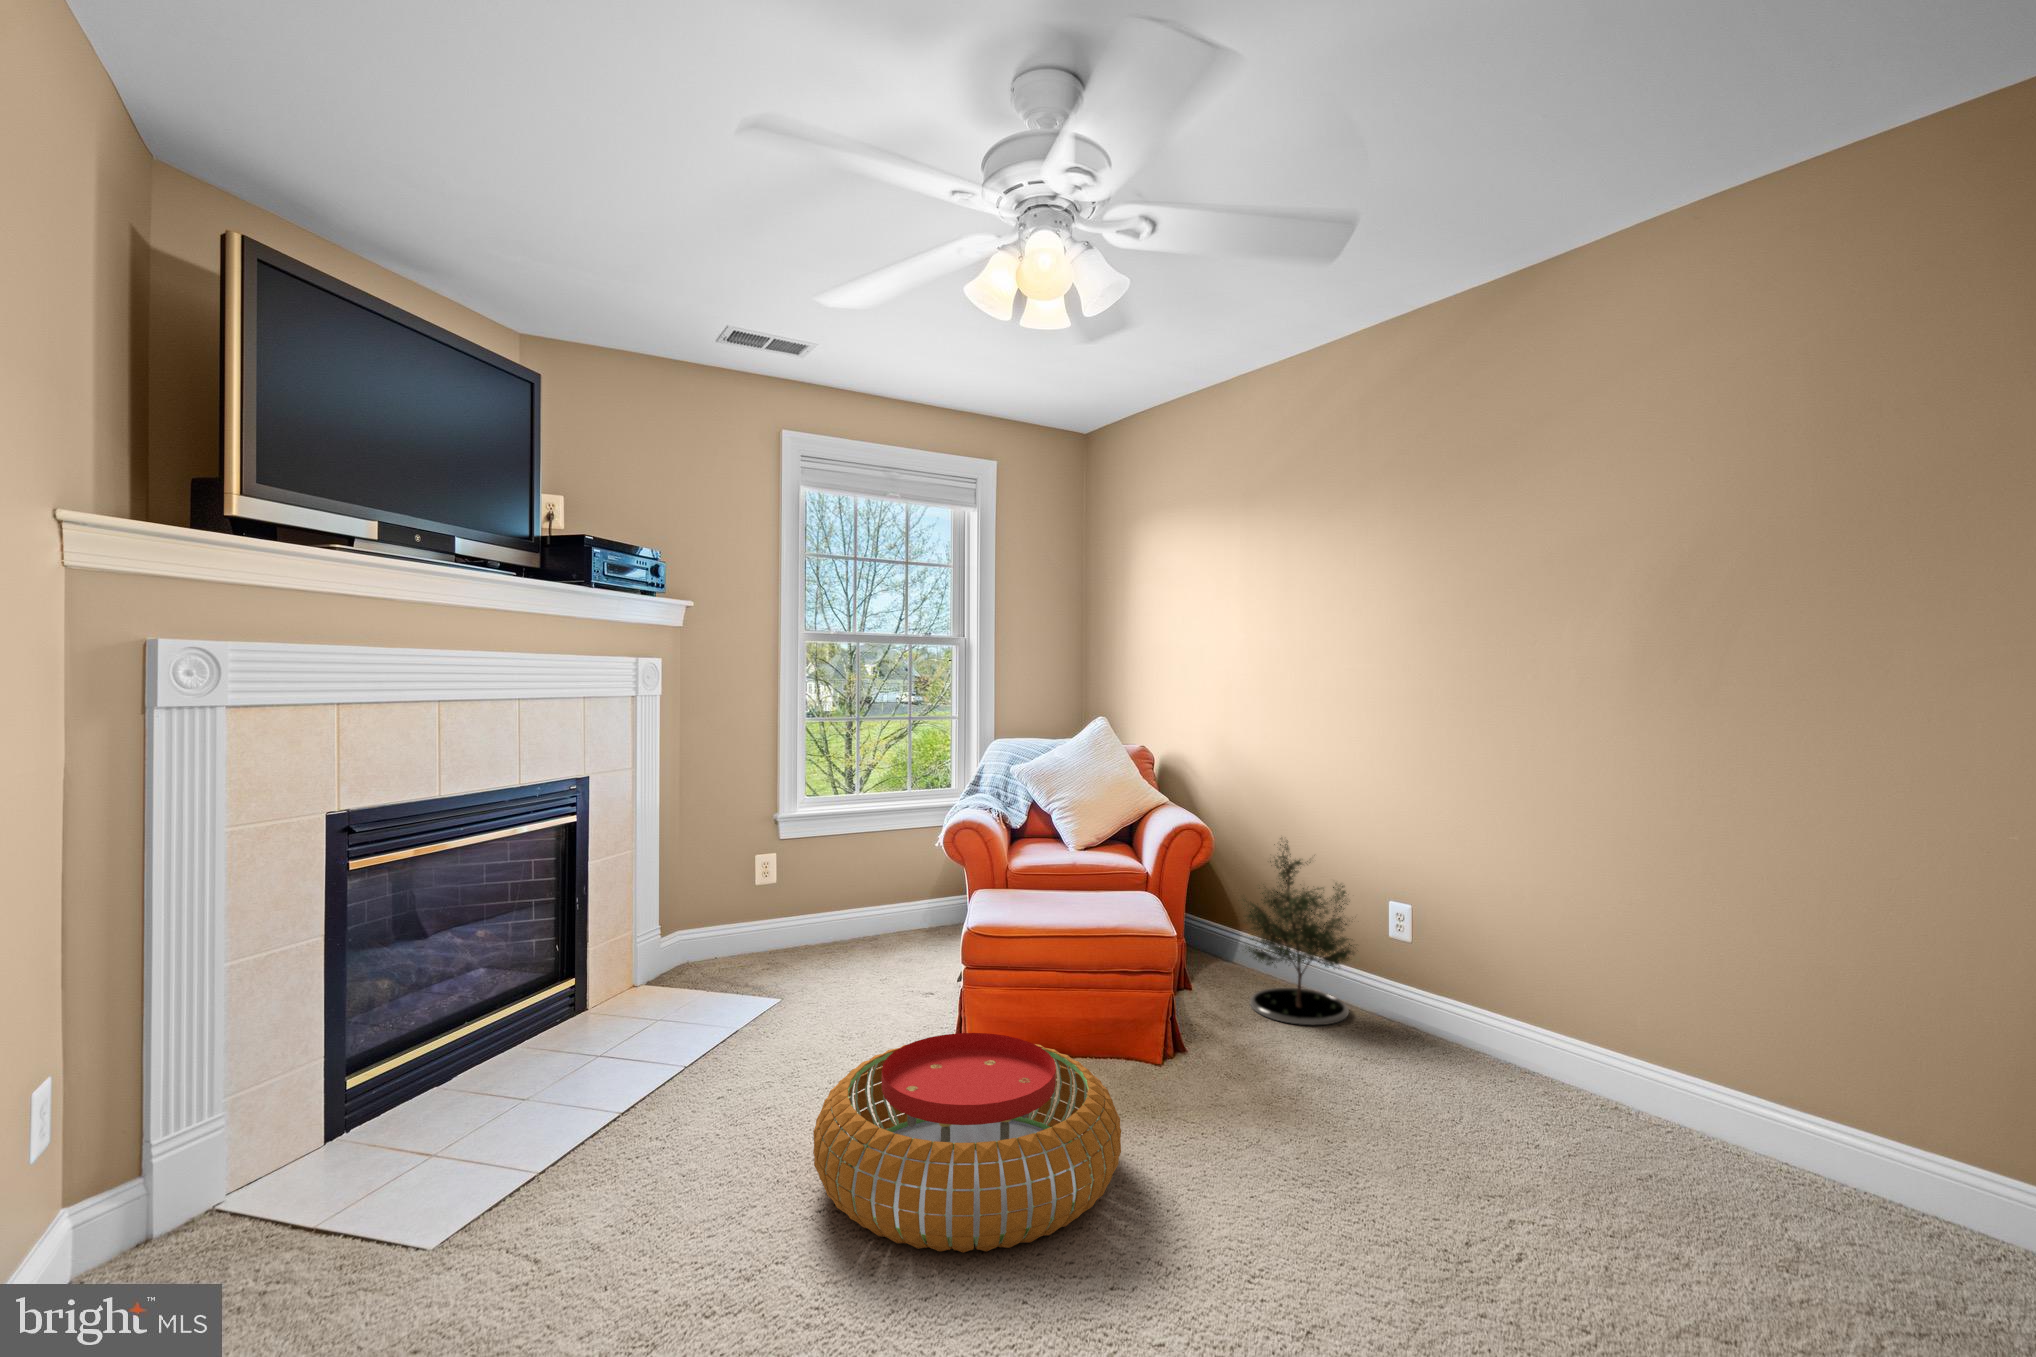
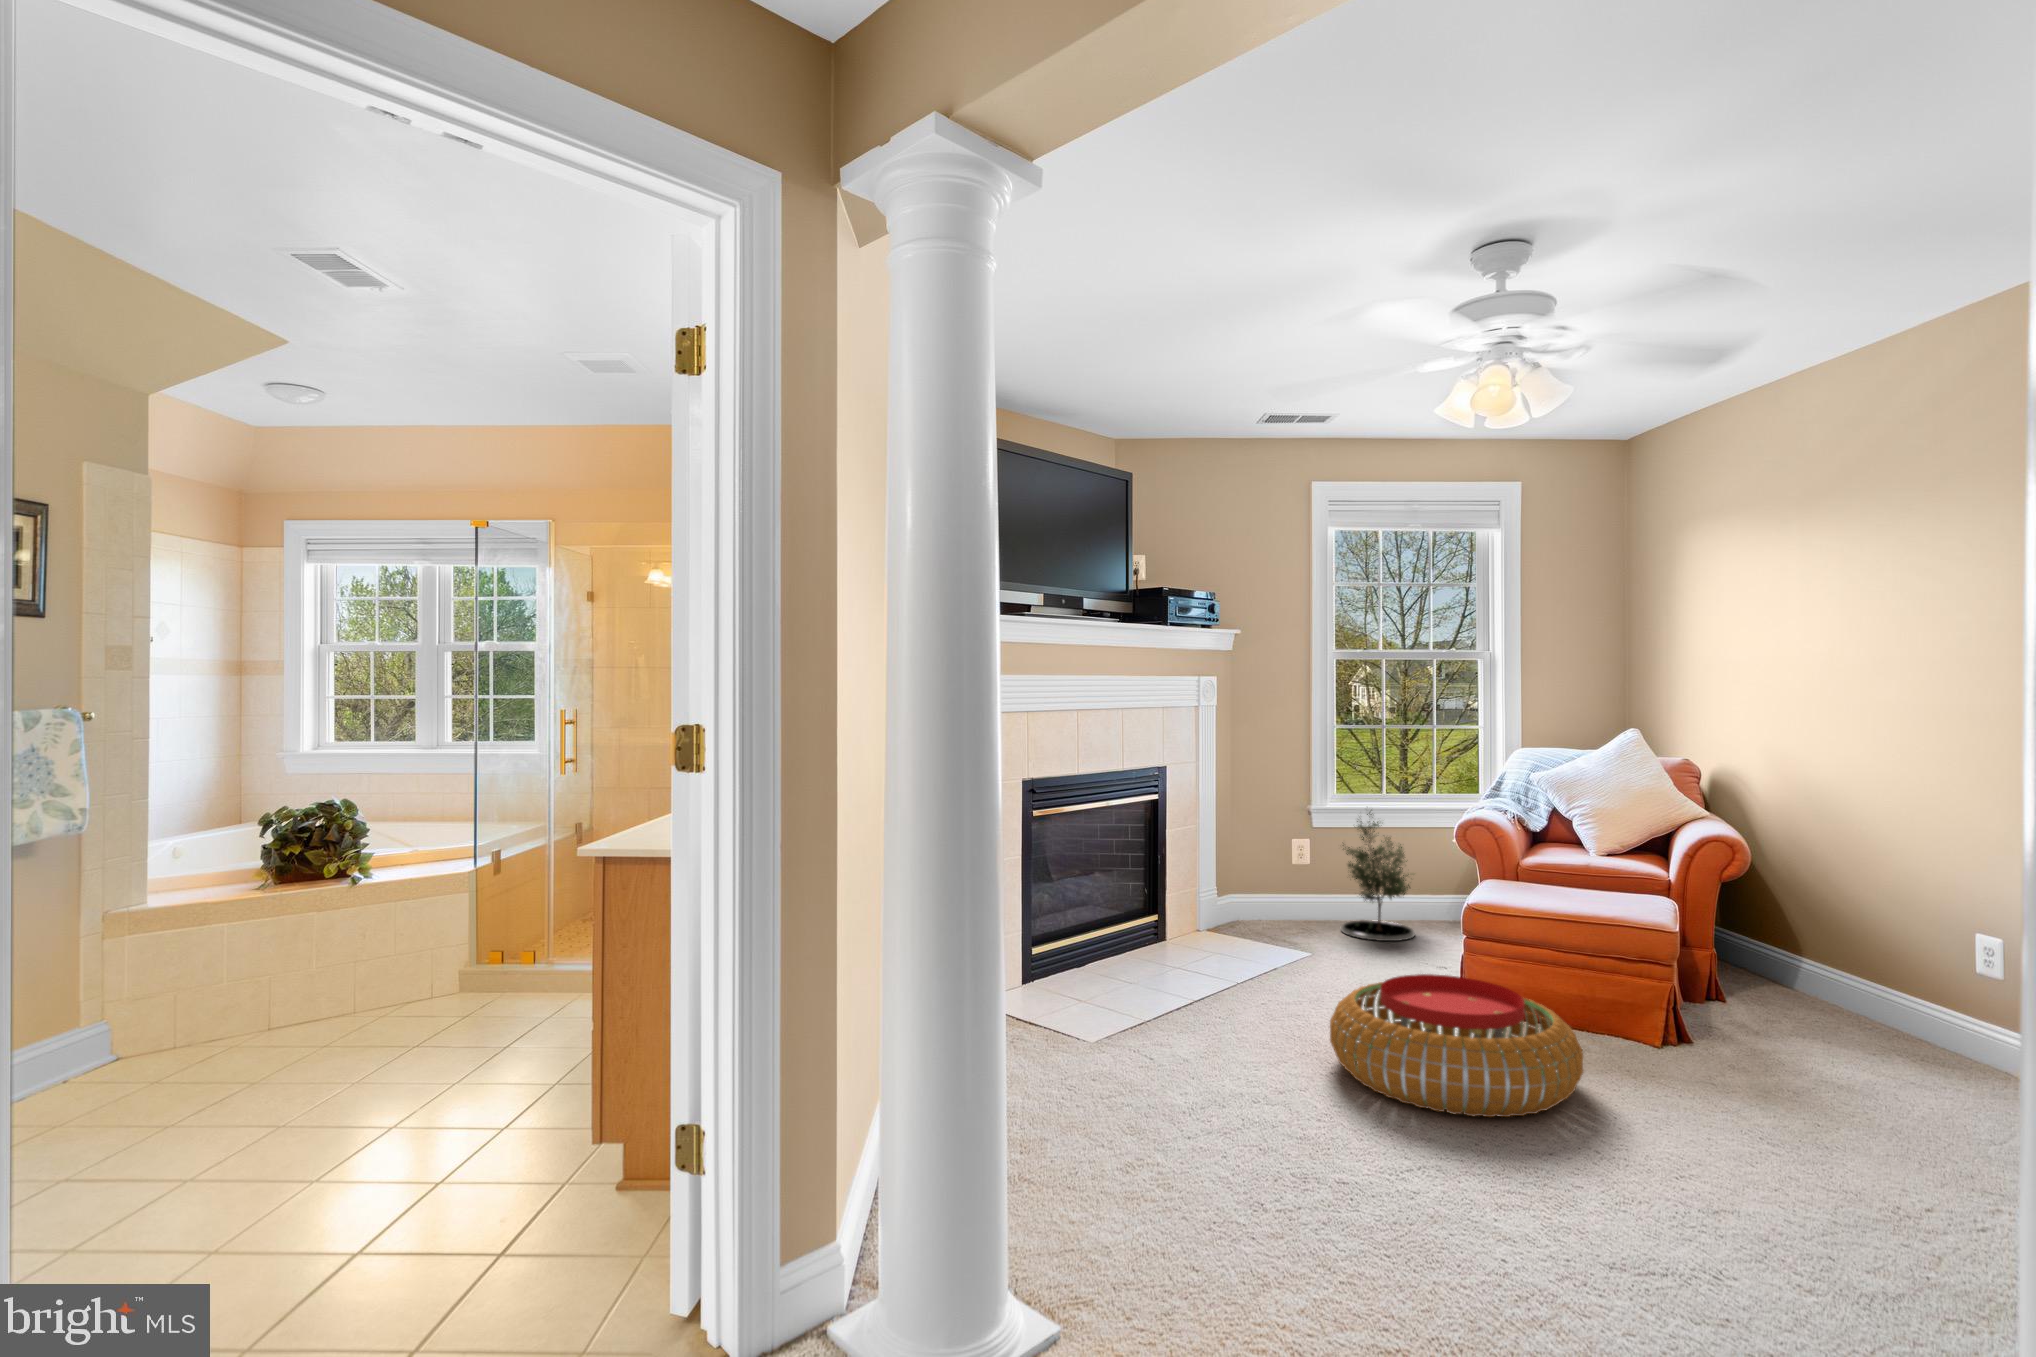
potted tree: present [1243,842,1354,1025] -> present [1341,811,1415,941]

